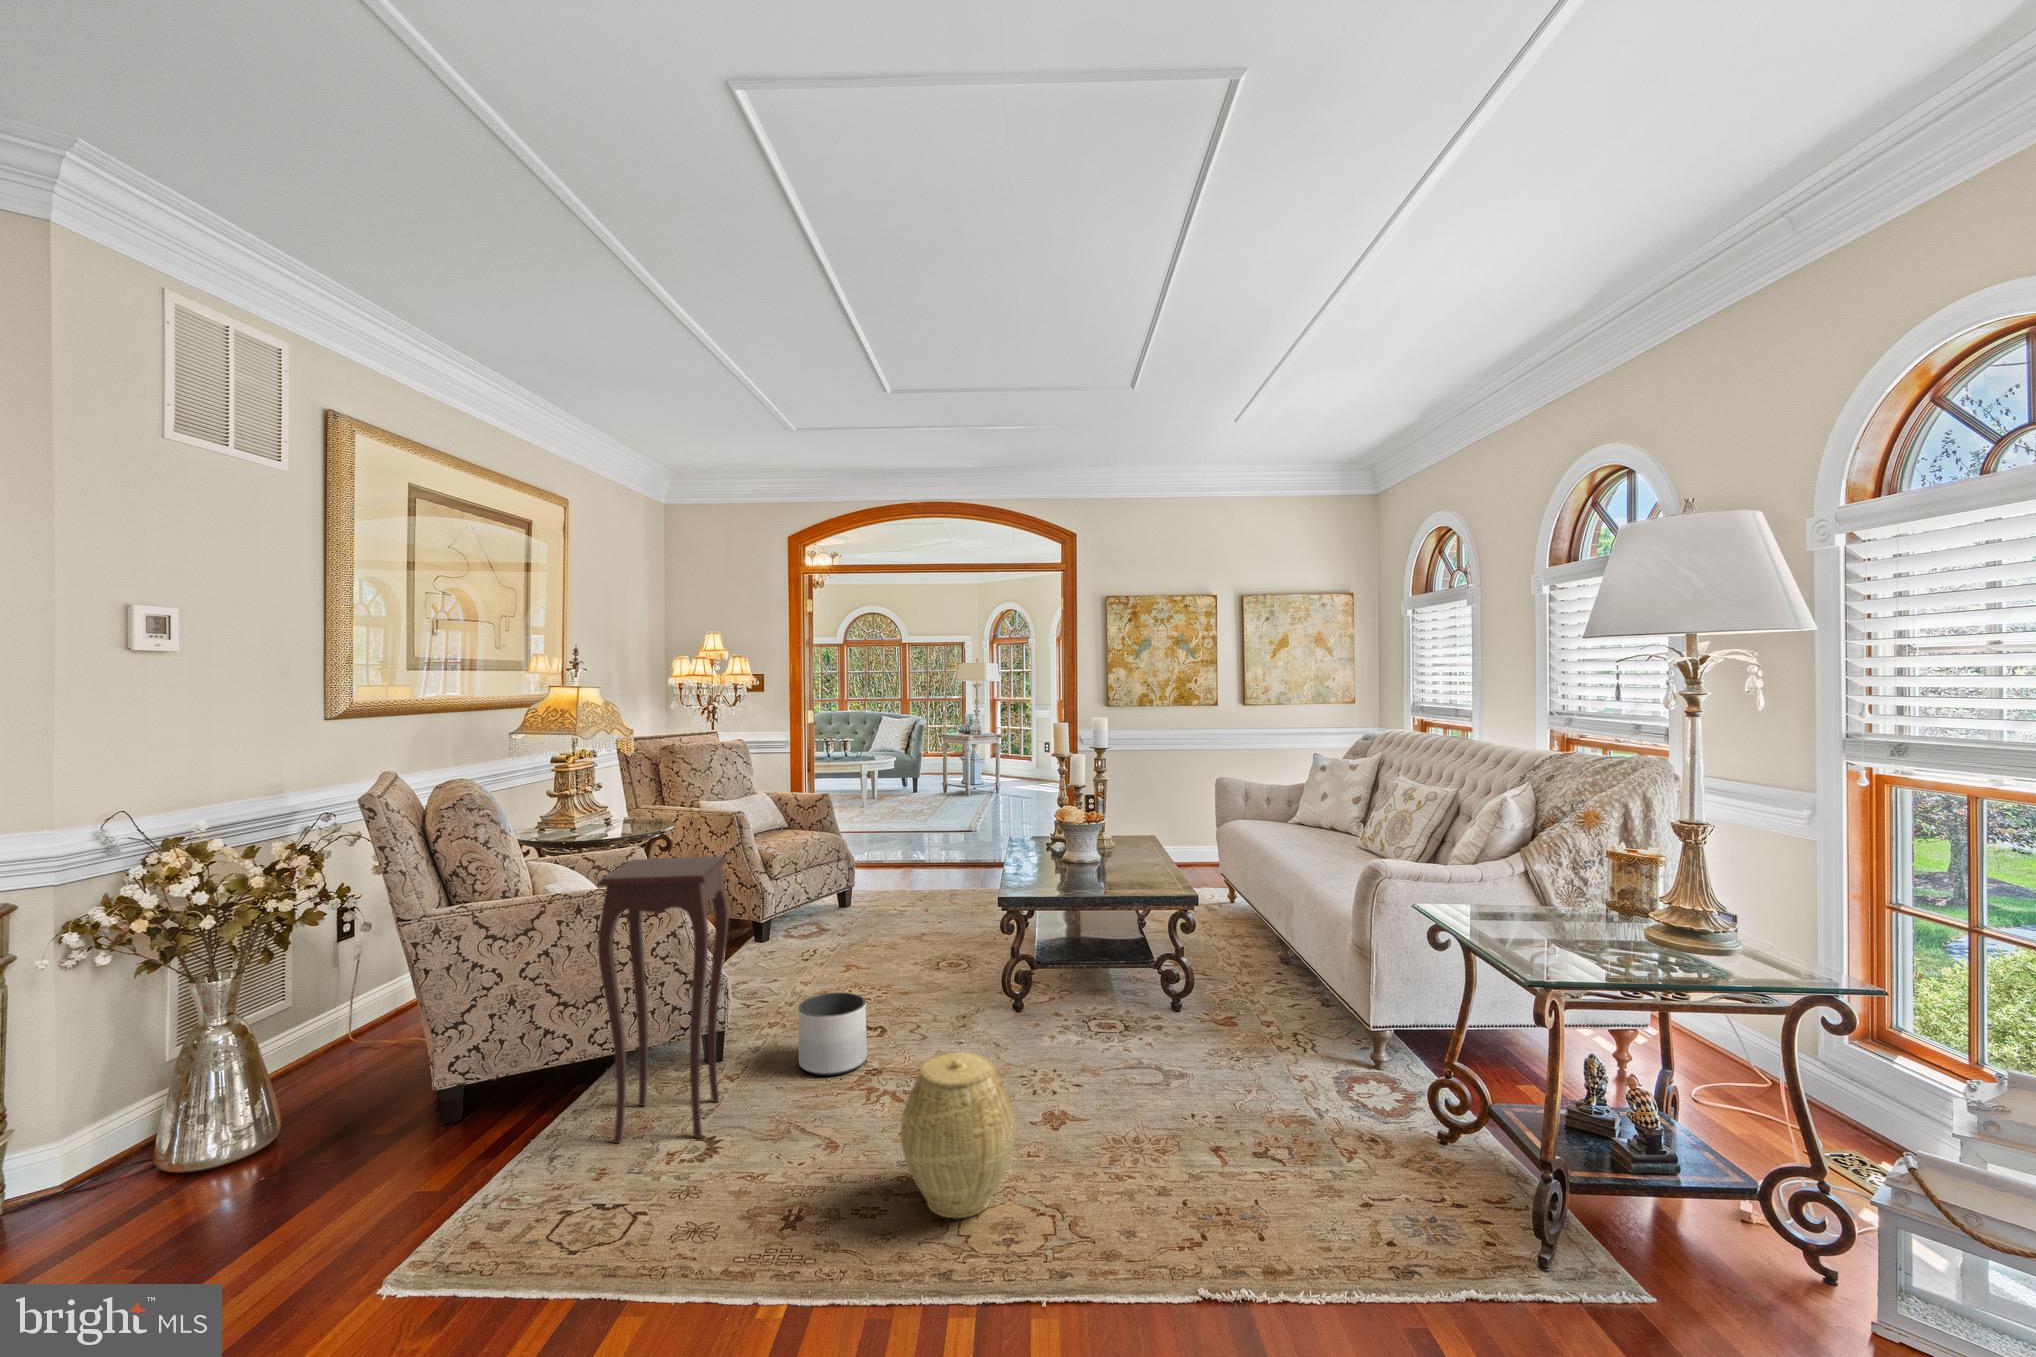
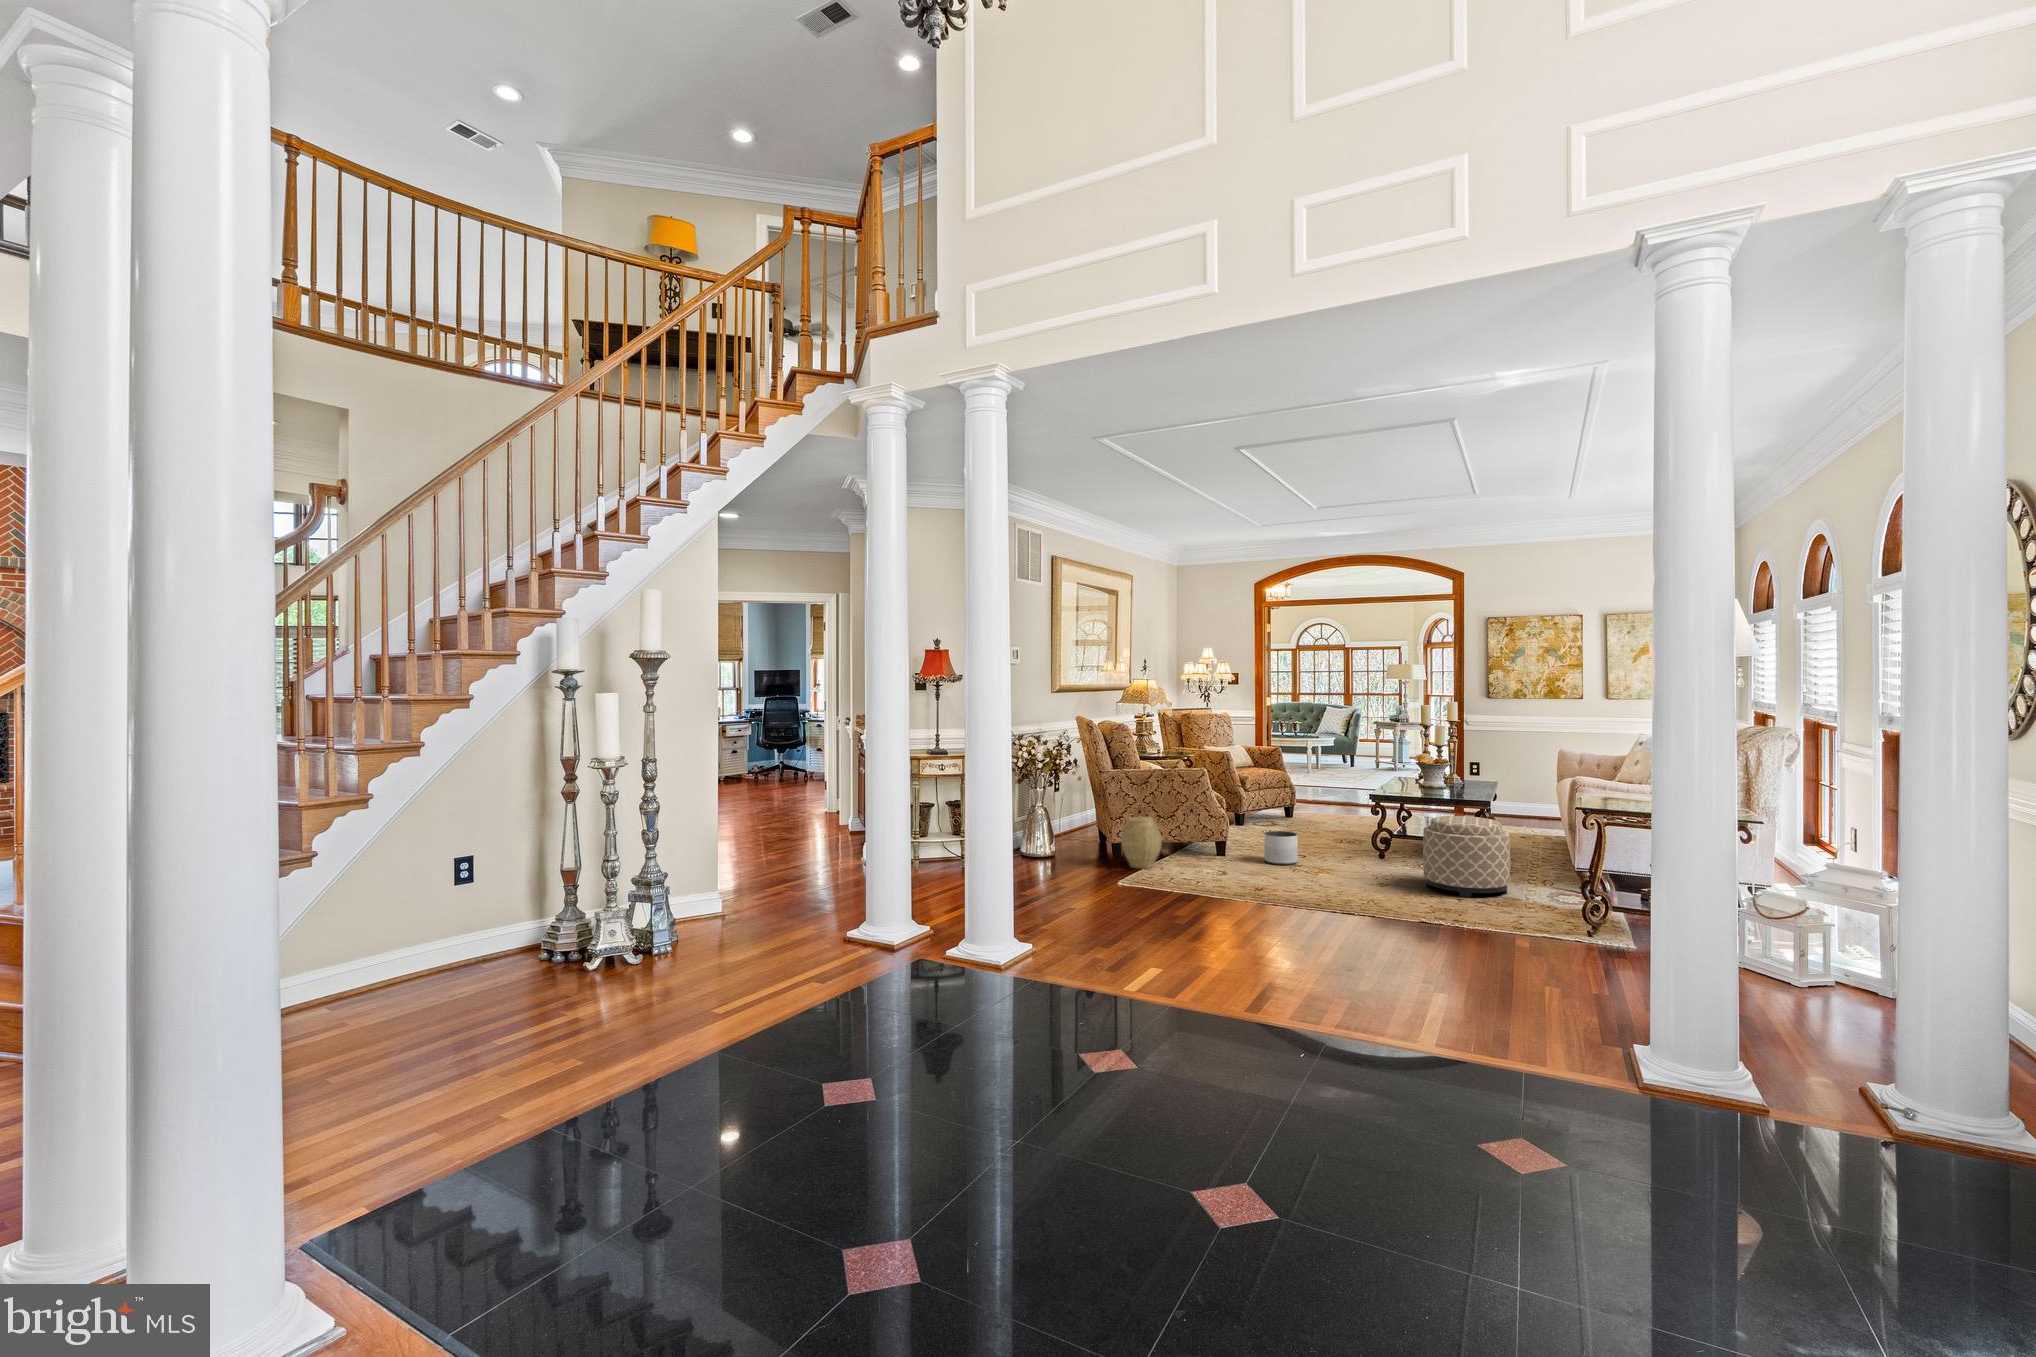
side table: present [597,856,728,1143] -> none [1183,756,1233,872]
ottoman: none [1125,949,1287,1144] -> present [1423,816,1510,897]
woven basket: present [901,1052,1015,1218] -> present [1121,816,1162,869]

